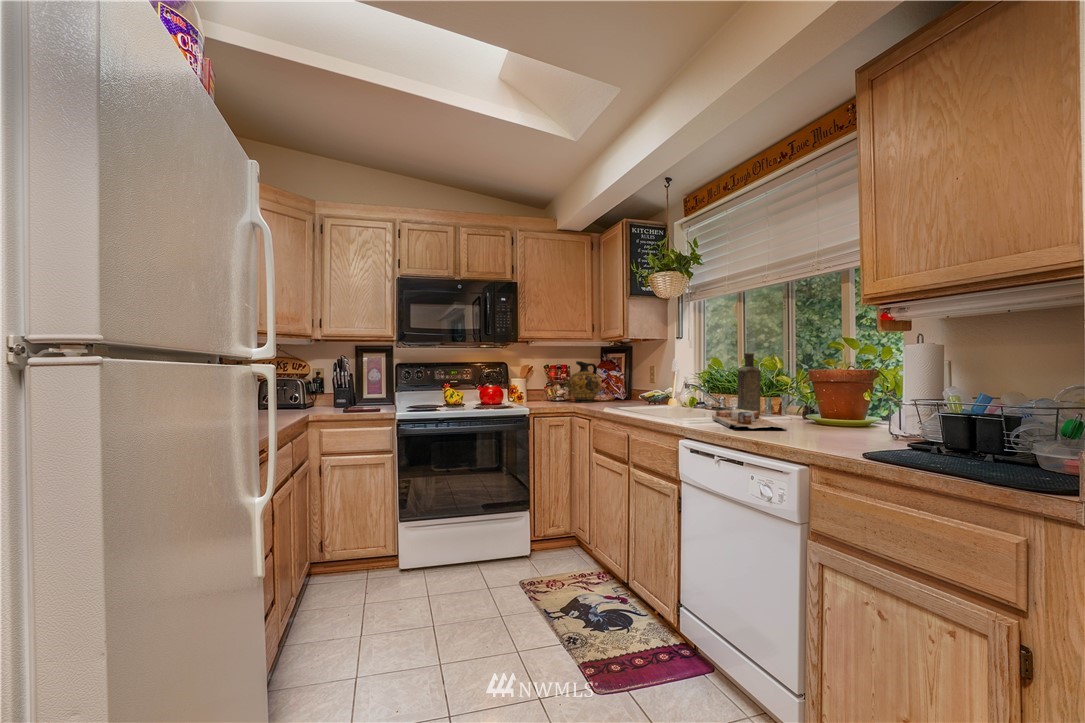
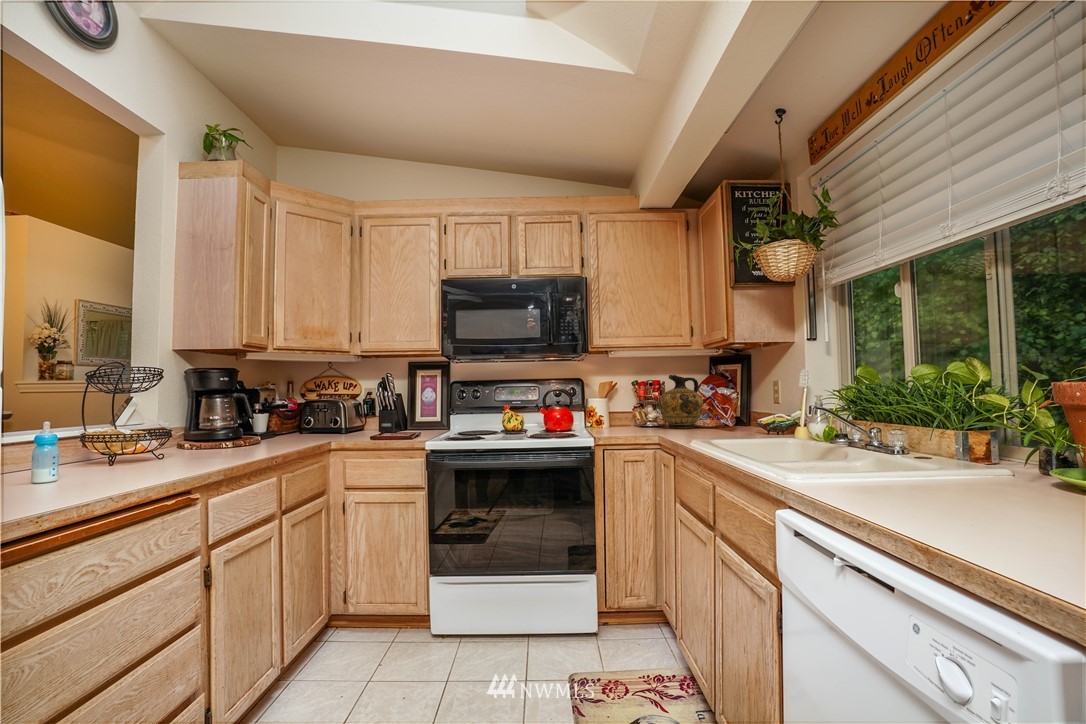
bottle: present [738,353,761,414] -> none [893,356,949,461]
cutting board: present [712,409,787,431] -> none [847,453,1002,512]

